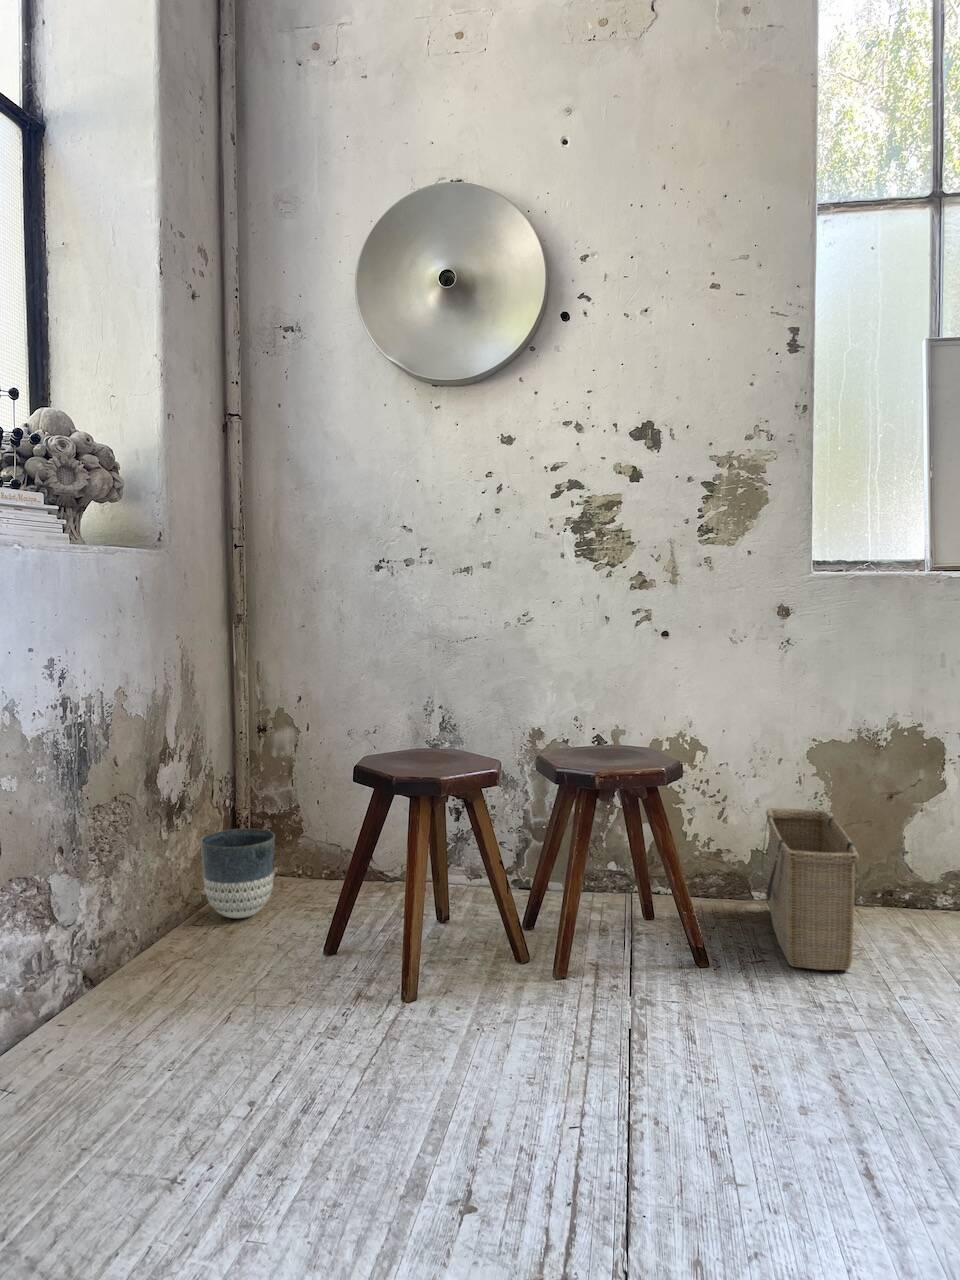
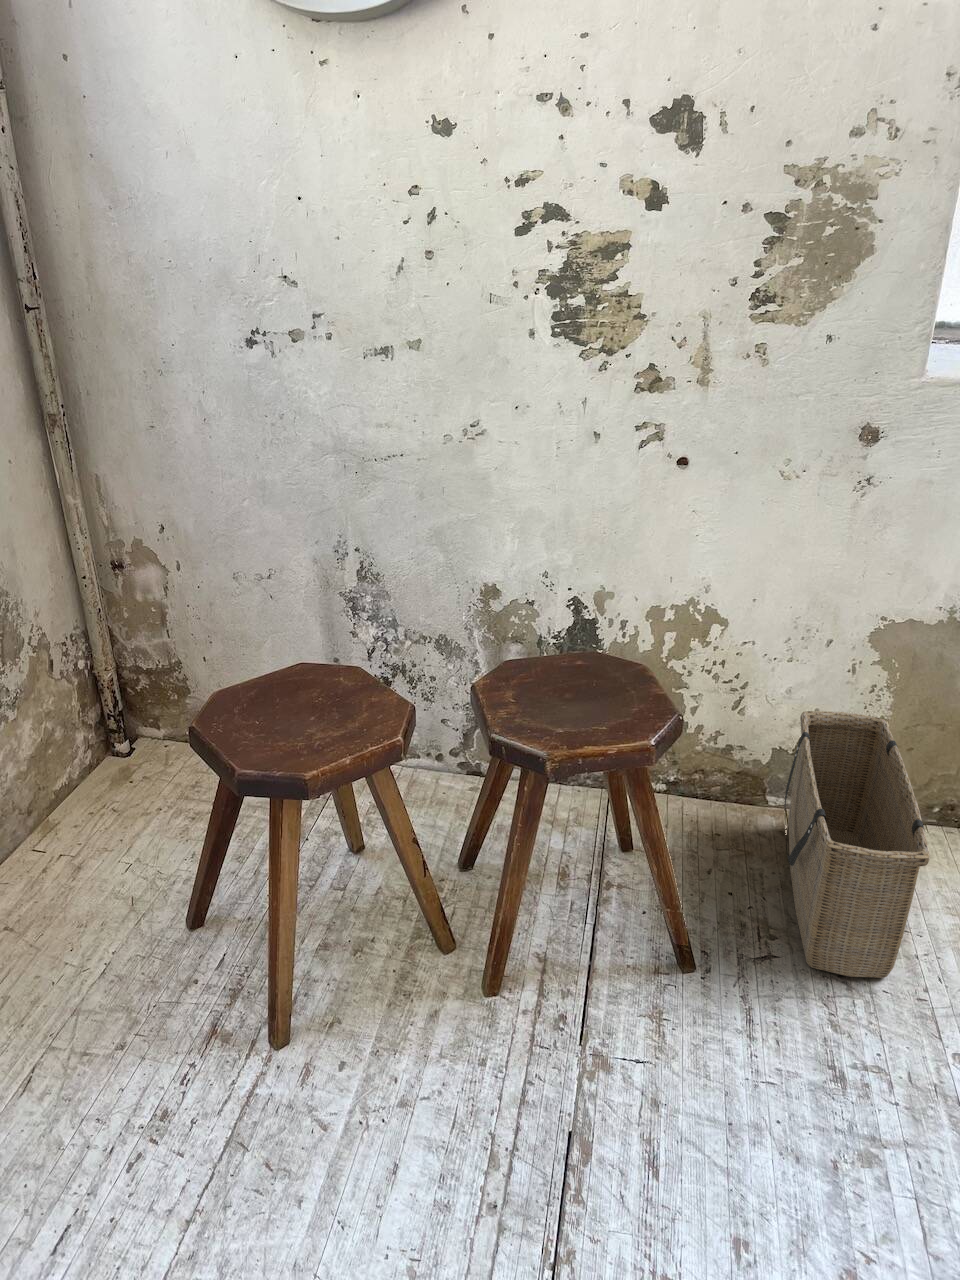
planter: present [201,828,275,919] -> none [28,719,138,841]

